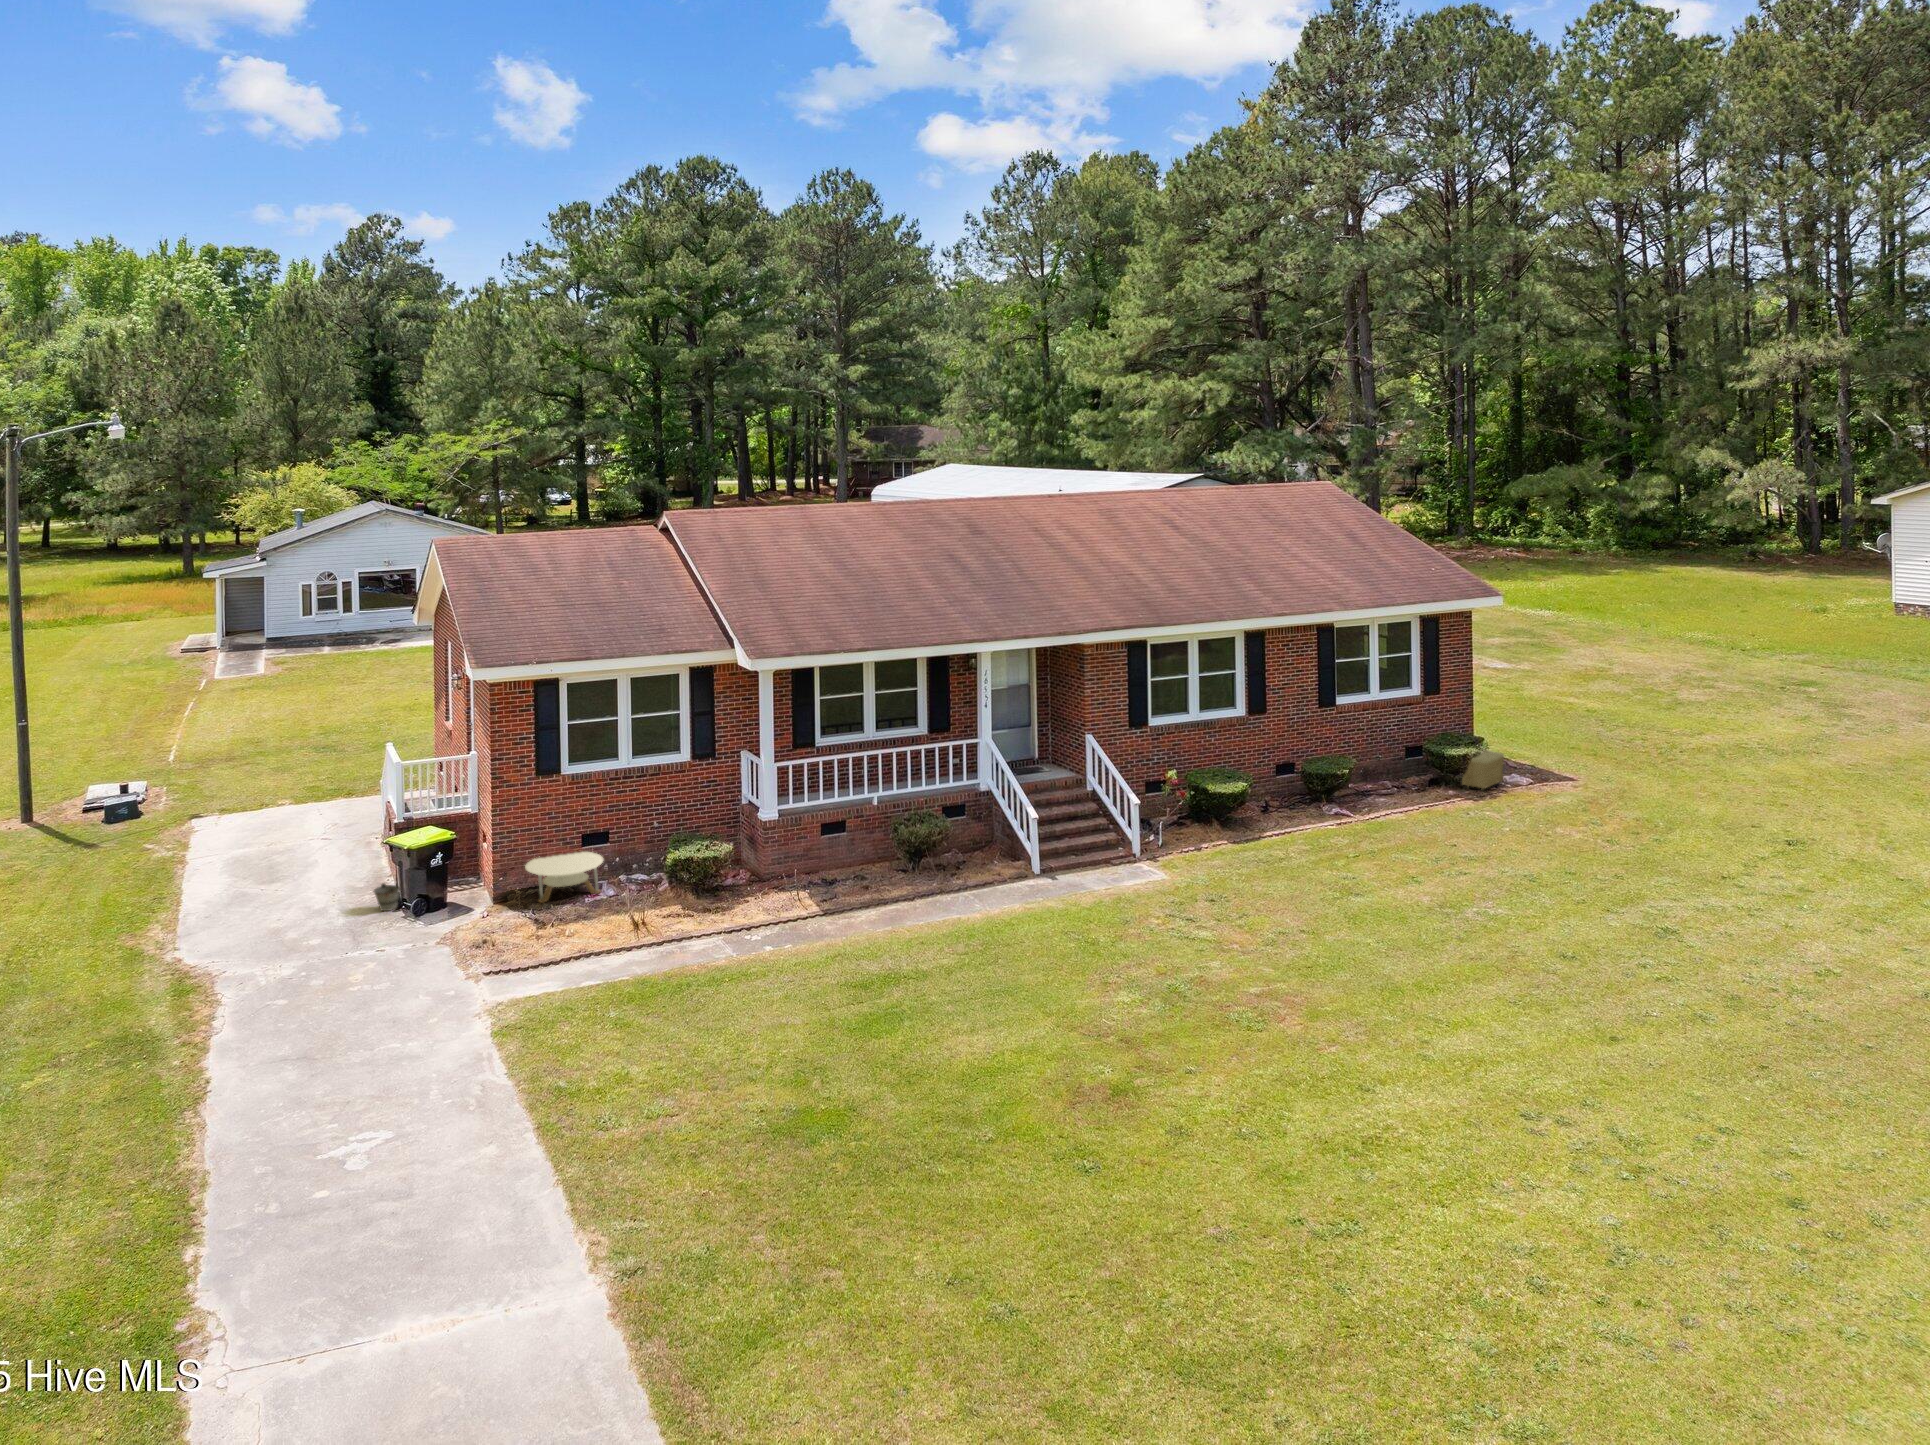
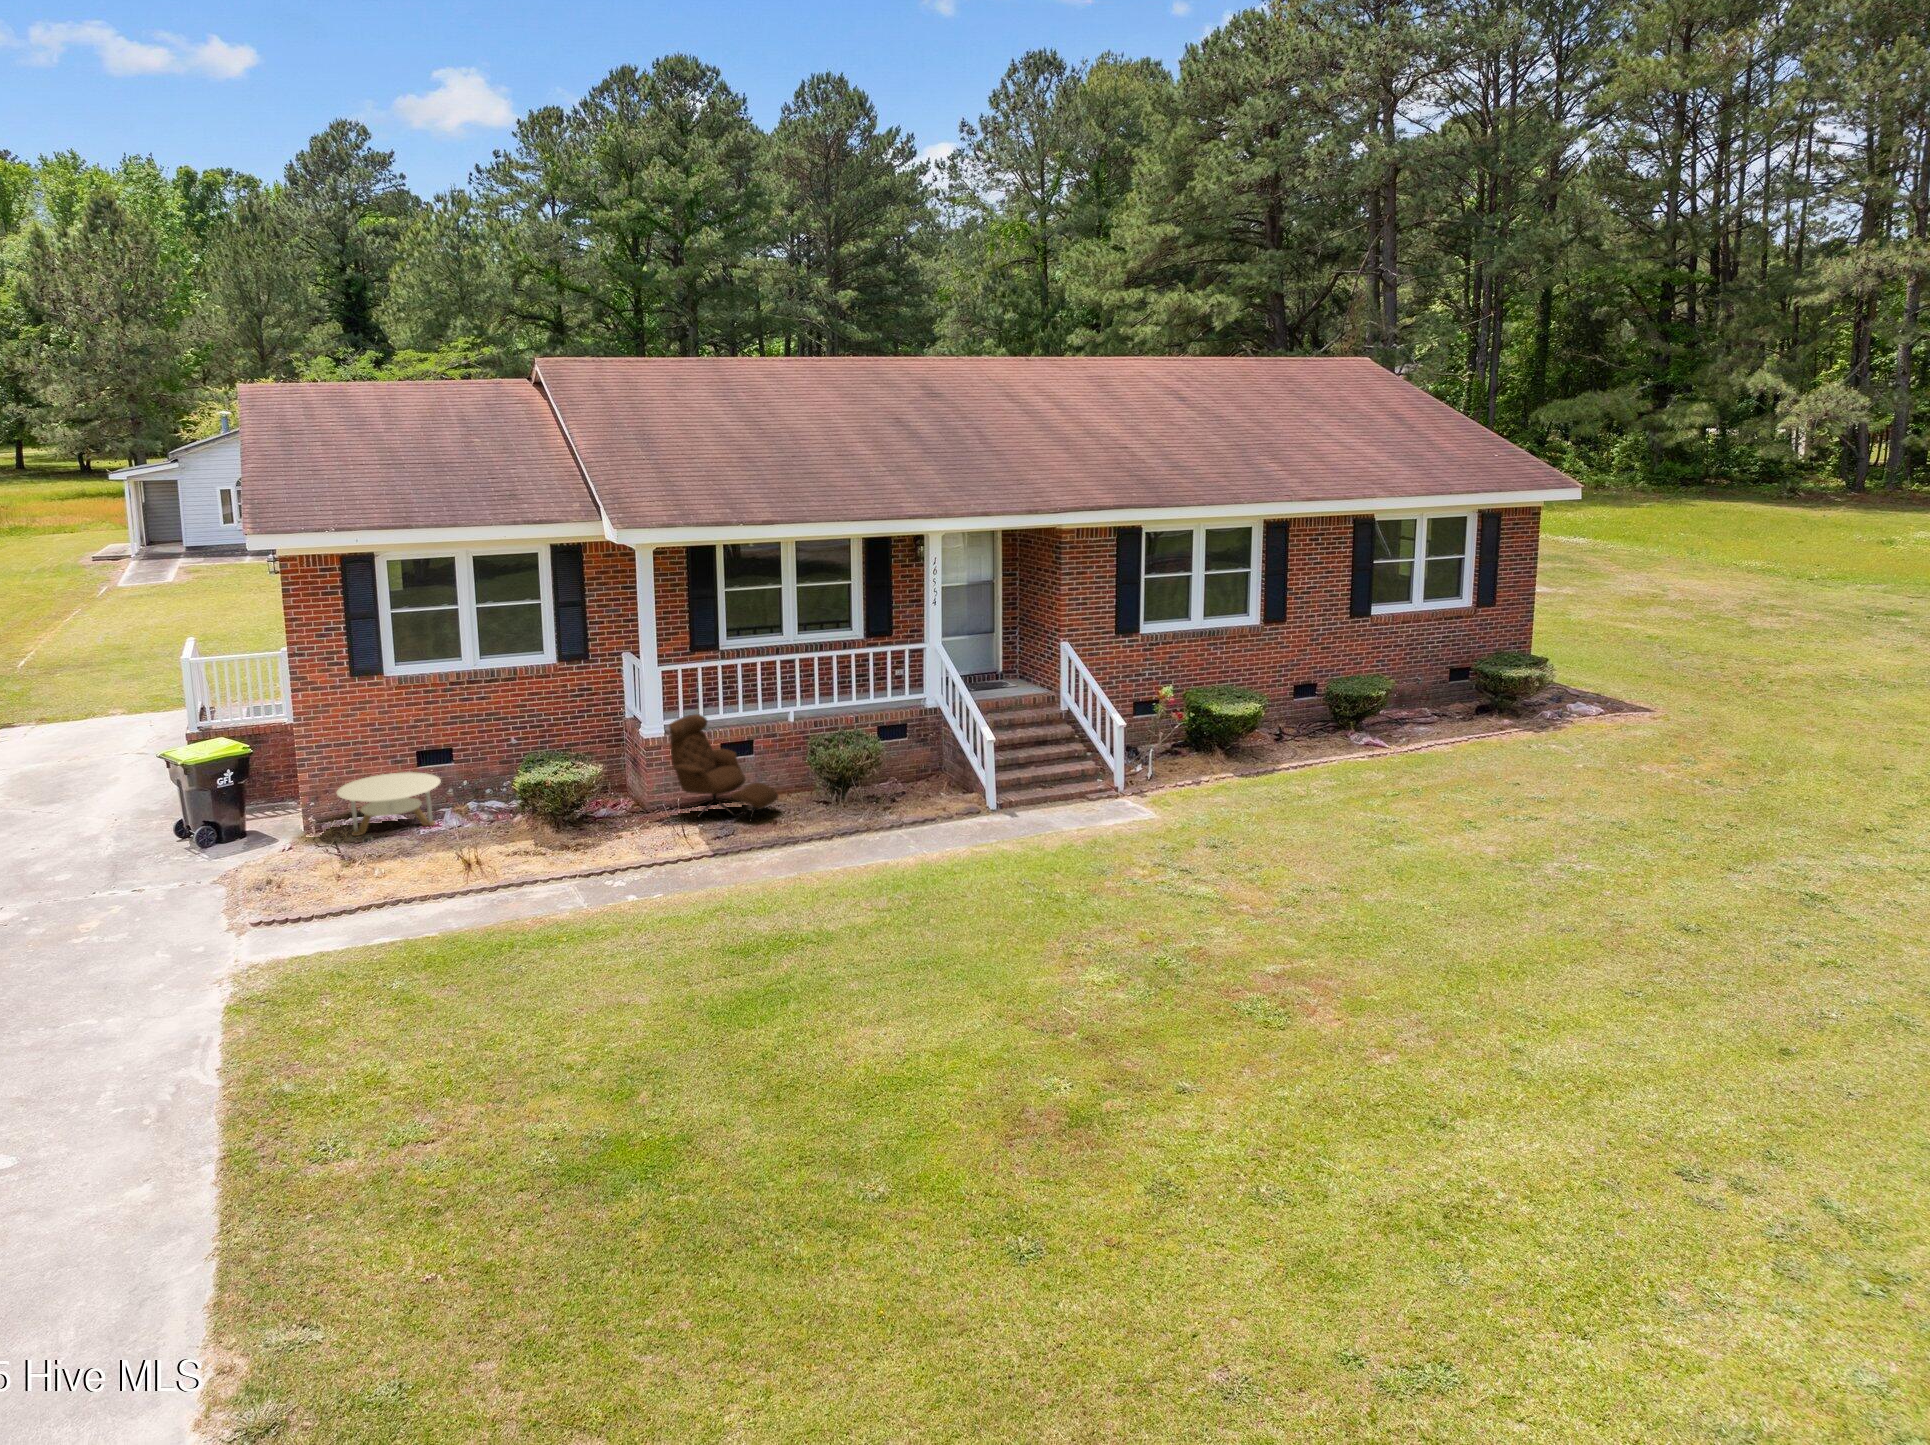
storage bench: present [1462,751,1504,789] -> none [1519,671,1571,719]
lounge chair: none [784,802,870,887] -> present [669,714,778,821]
bucket: present [374,884,402,911] -> none [139,809,186,844]

